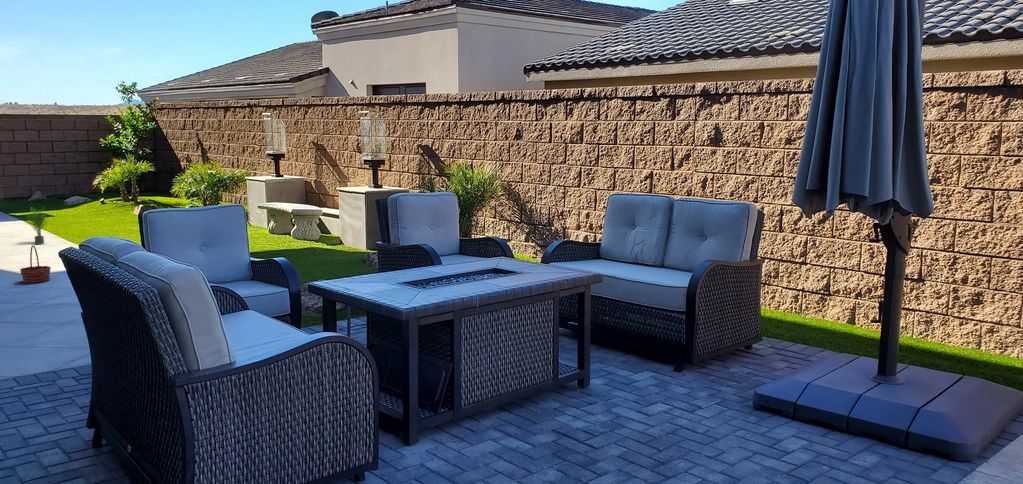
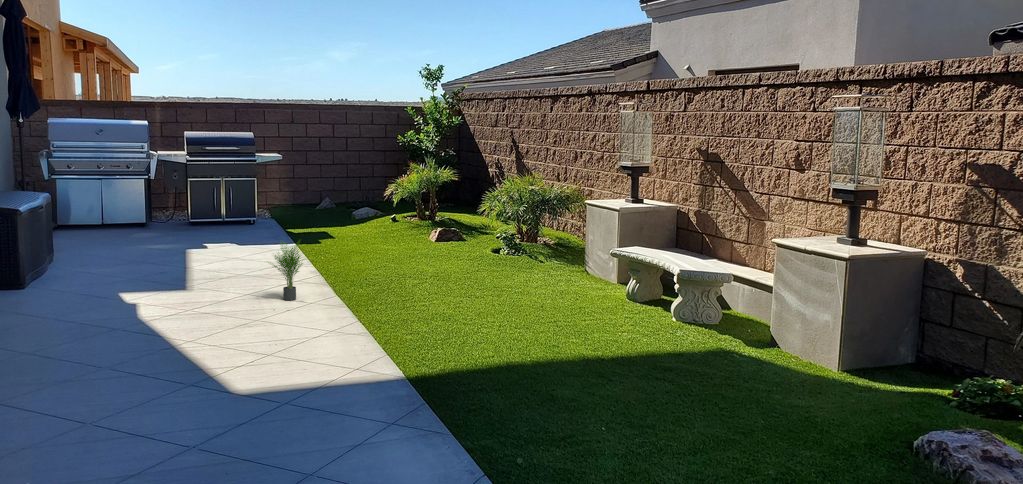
basket: present [20,245,51,283] -> none [203,353,261,432]

